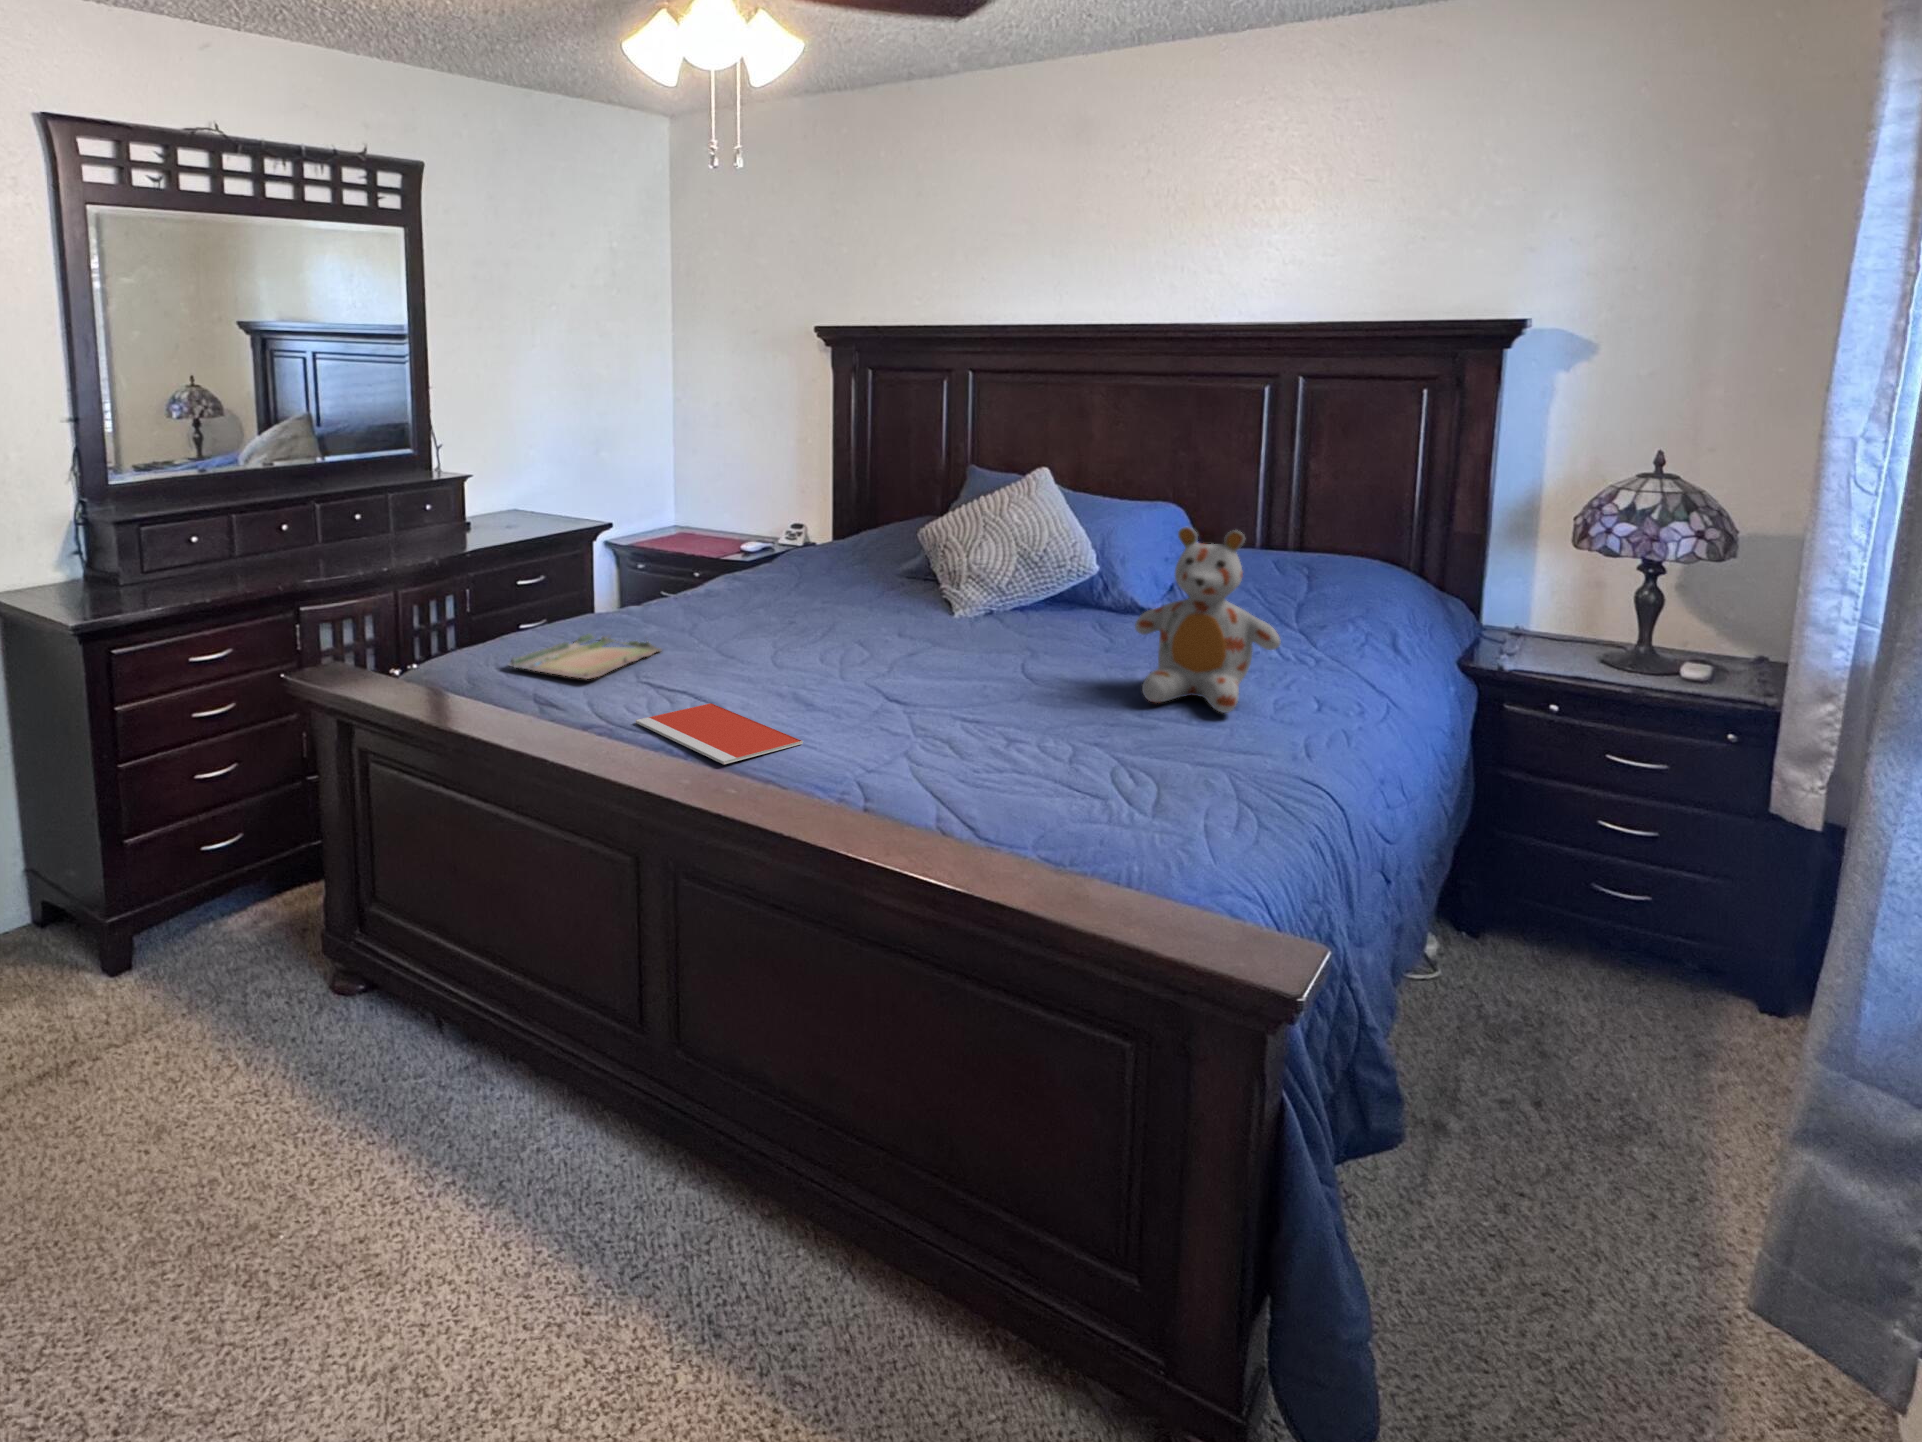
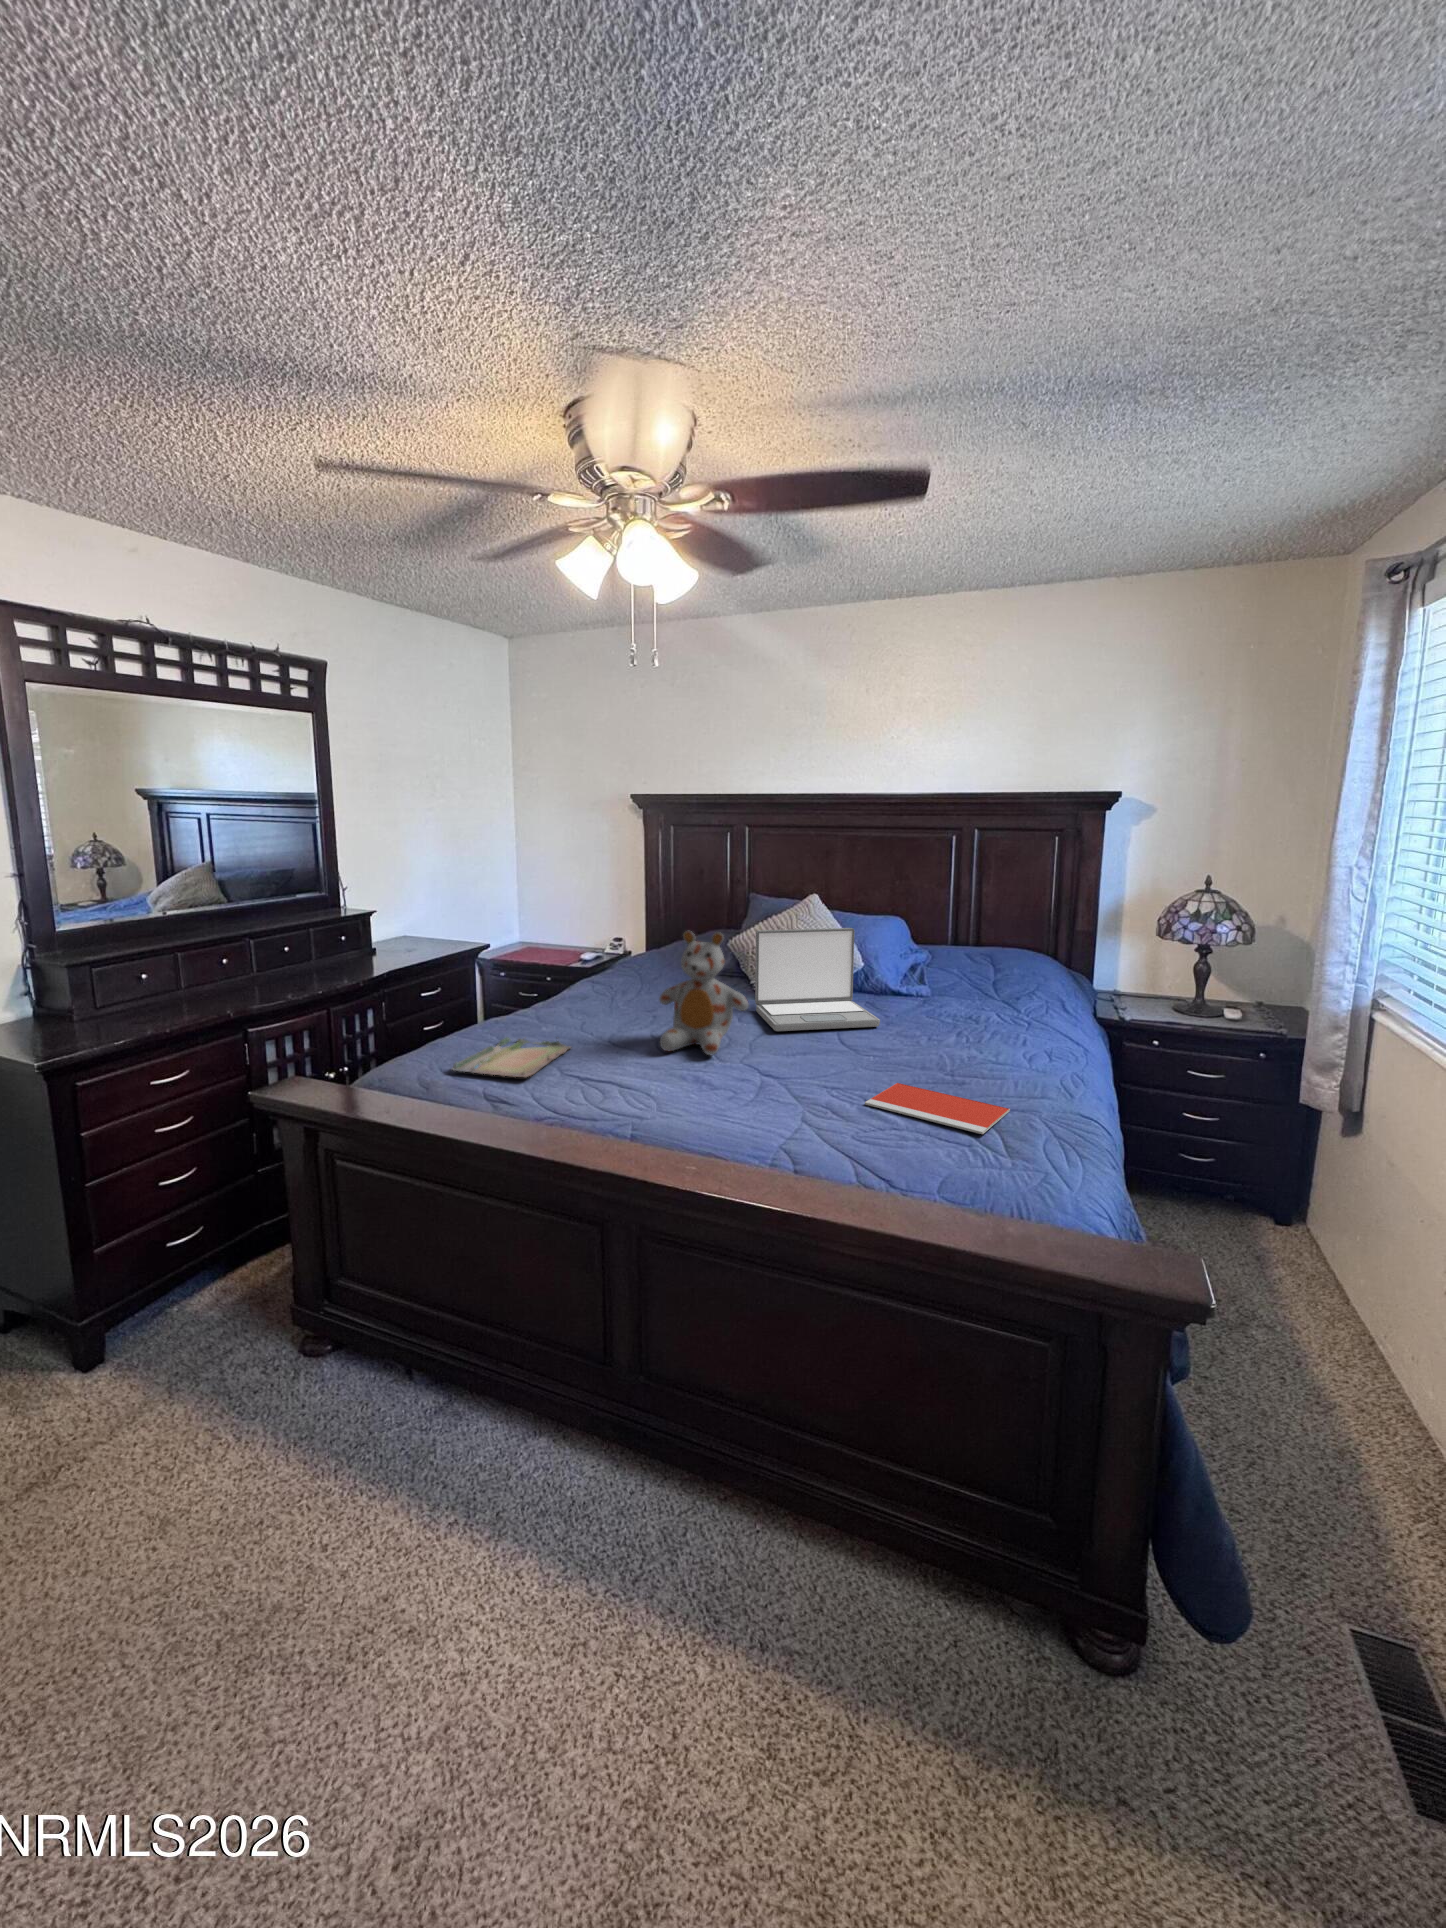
laptop: none [925,511,1086,649] -> present [755,928,880,1031]
stuffed bear: present [1135,527,1281,713] -> present [659,931,749,1055]
notebook: present [636,703,803,764] -> present [865,1083,1010,1134]

